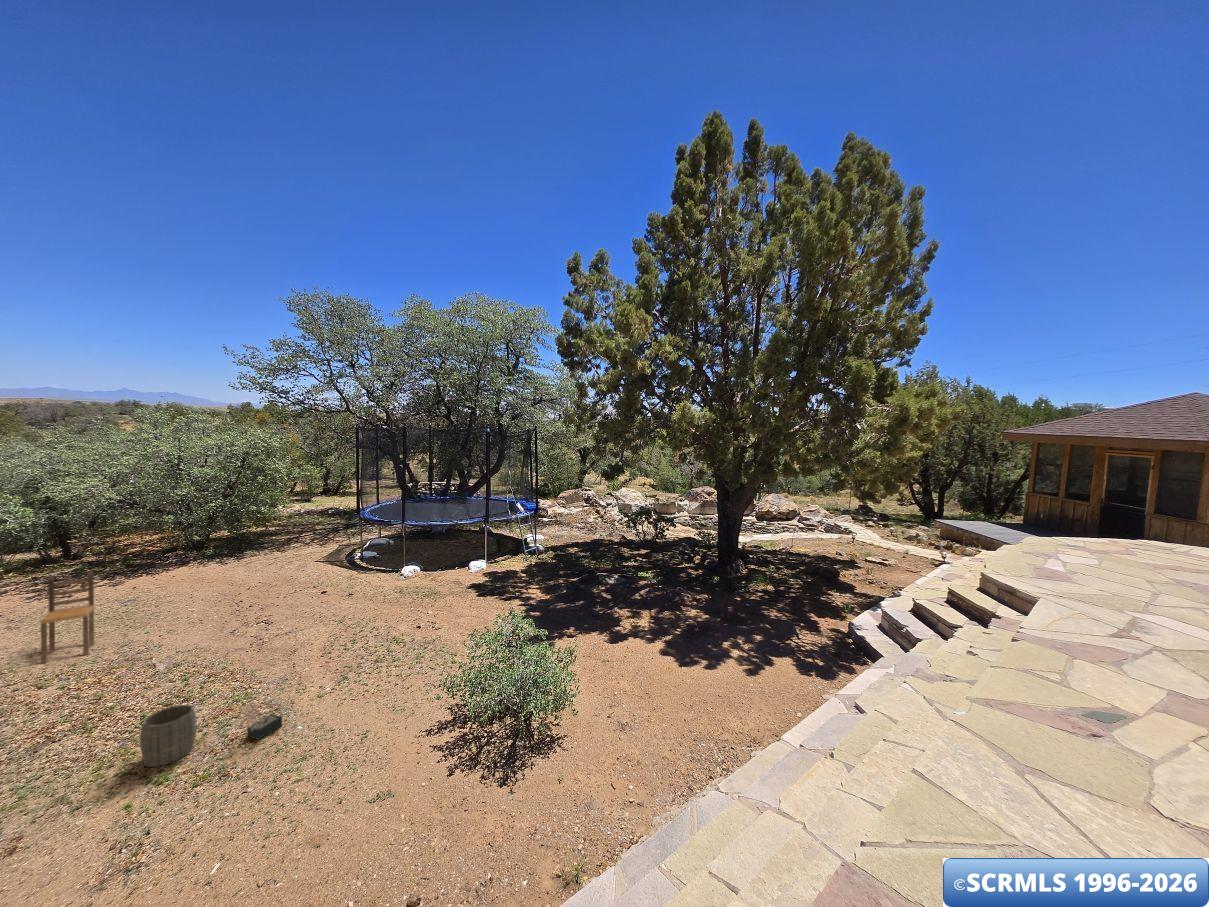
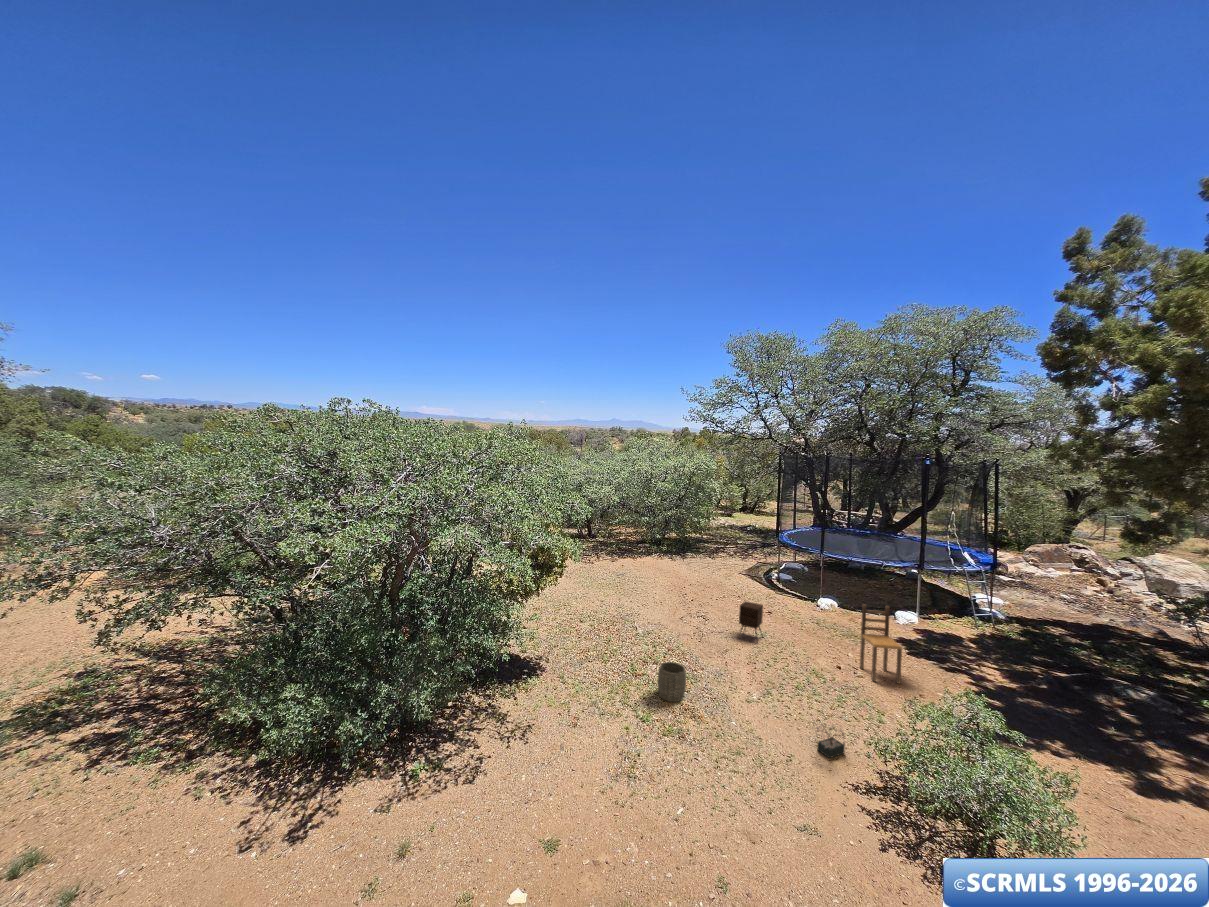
chair: present [41,572,94,663] -> present [860,604,902,683]
side table: none [296,590,332,639] -> present [738,601,763,637]
decorative plant: present [238,698,284,740] -> present [813,721,845,758]

